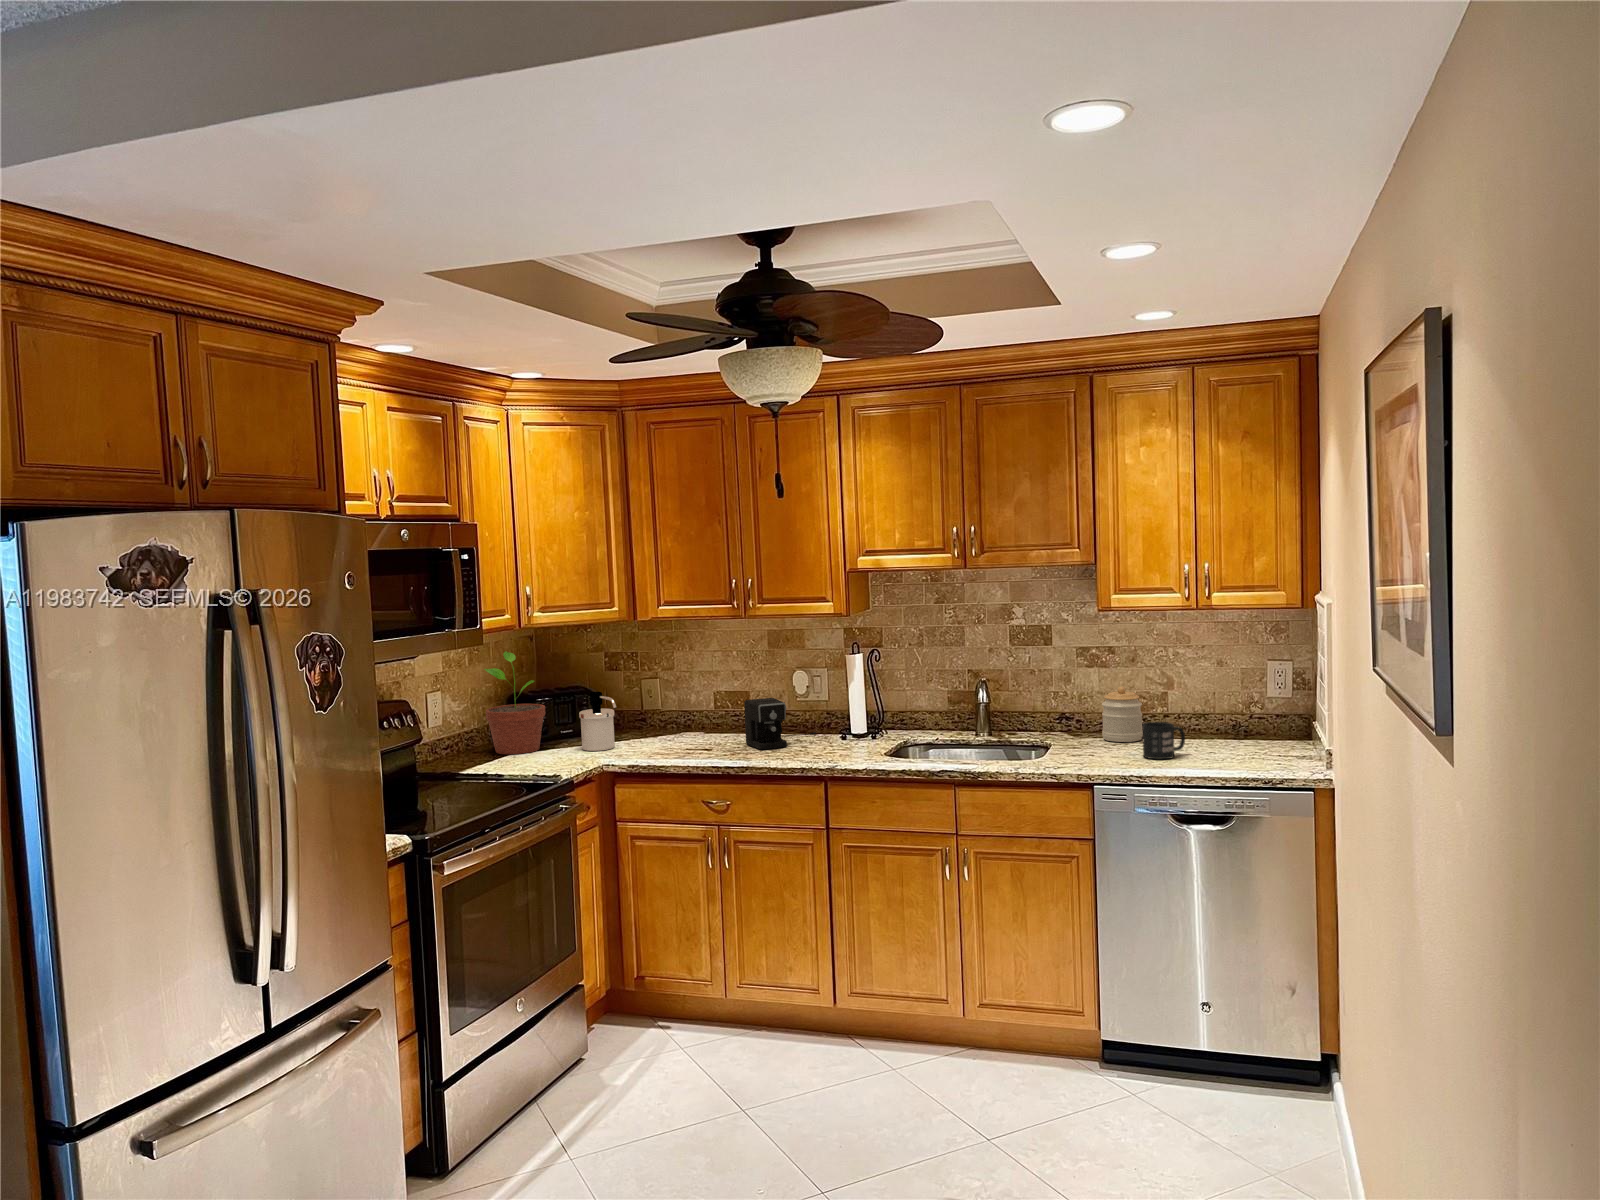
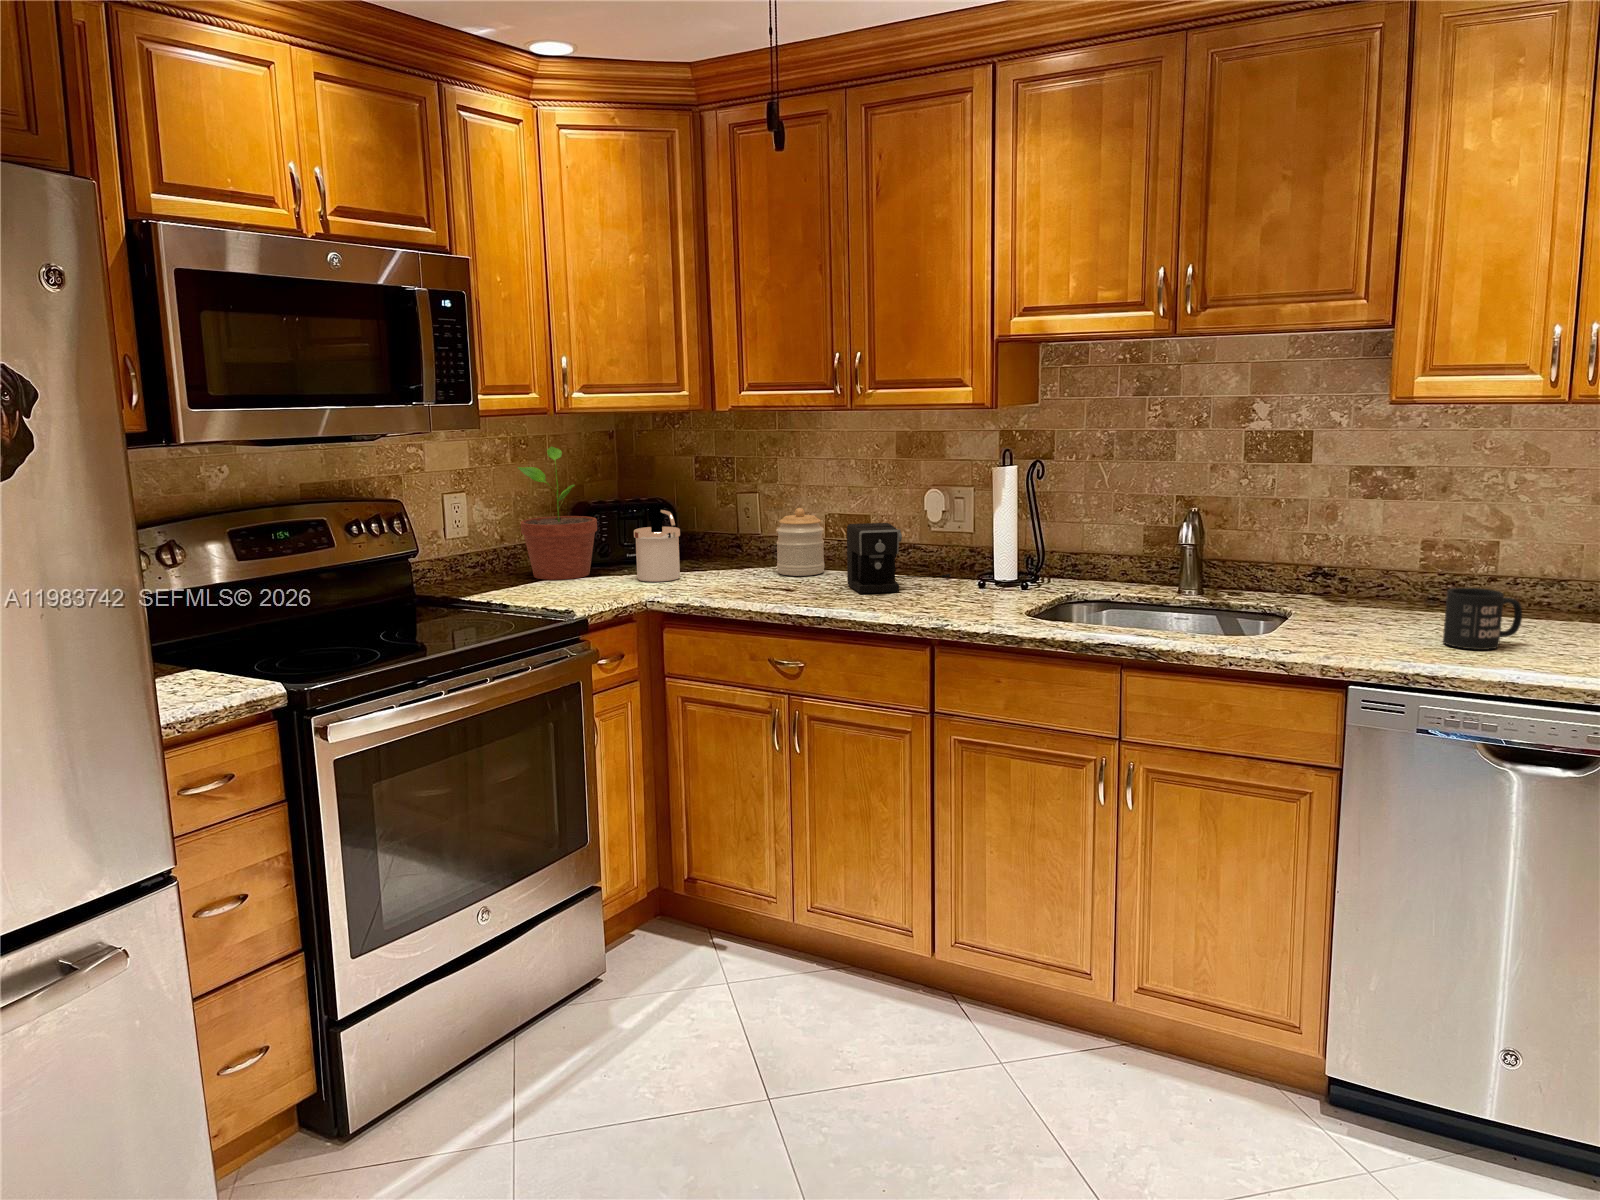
jar: present [1102,686,1143,742] -> present [776,508,824,576]

